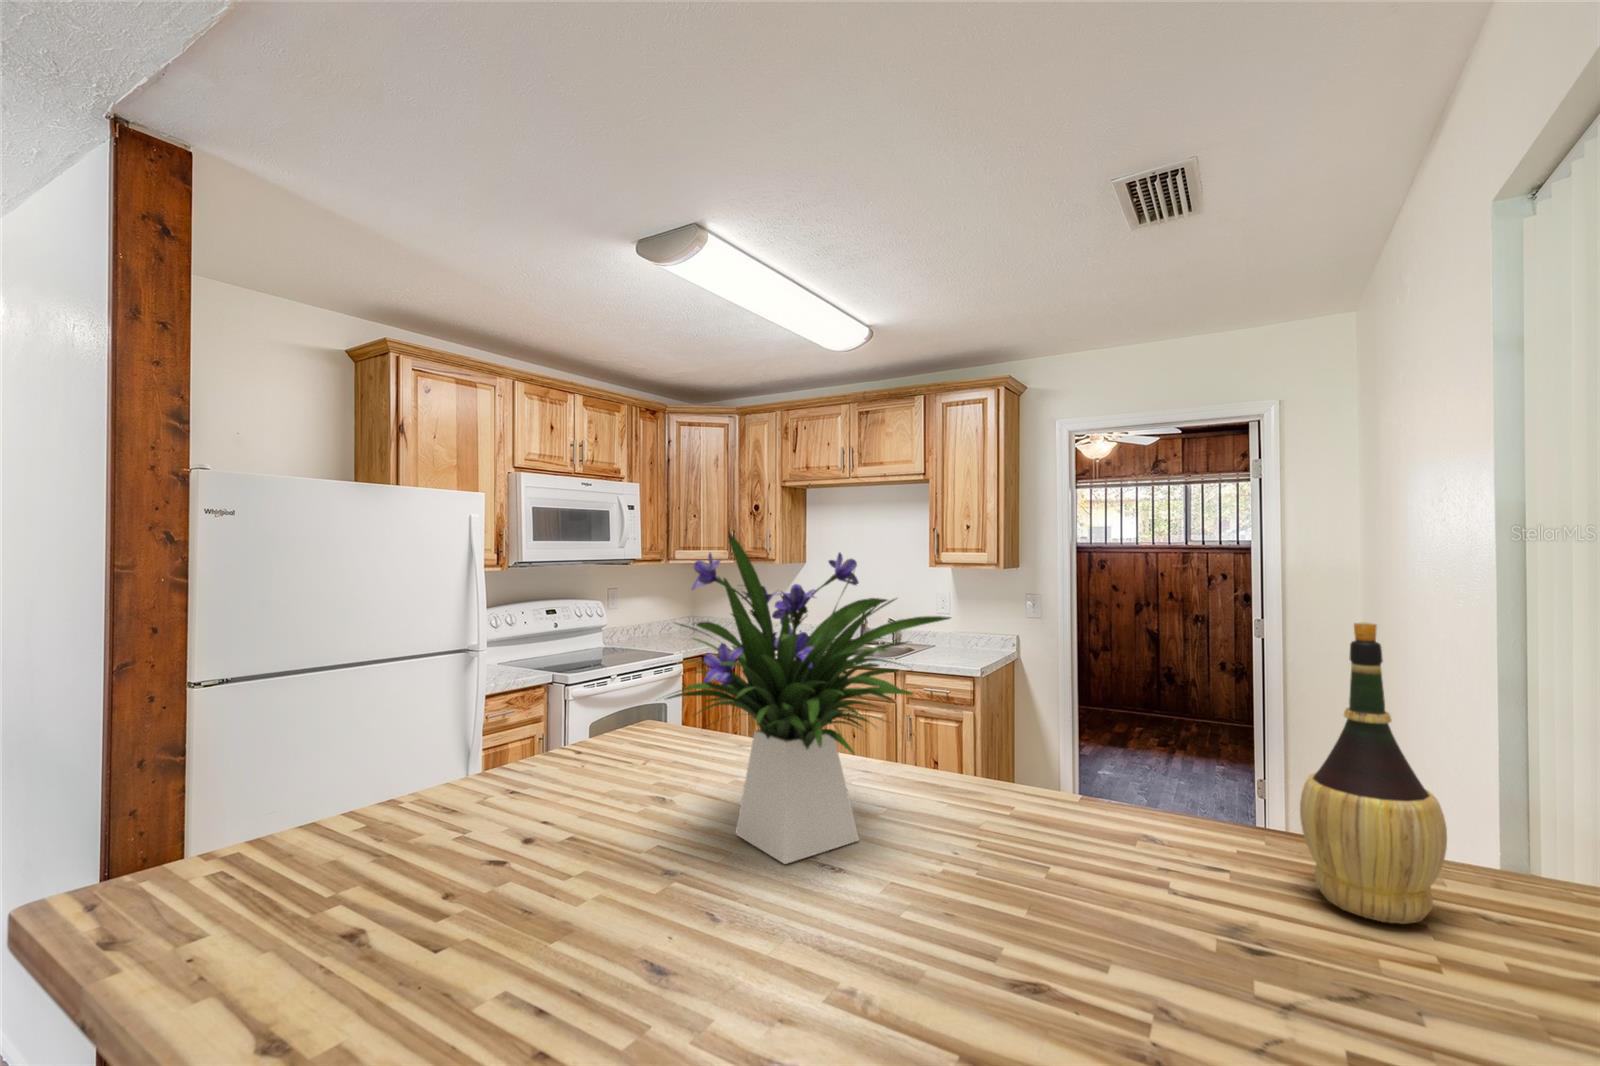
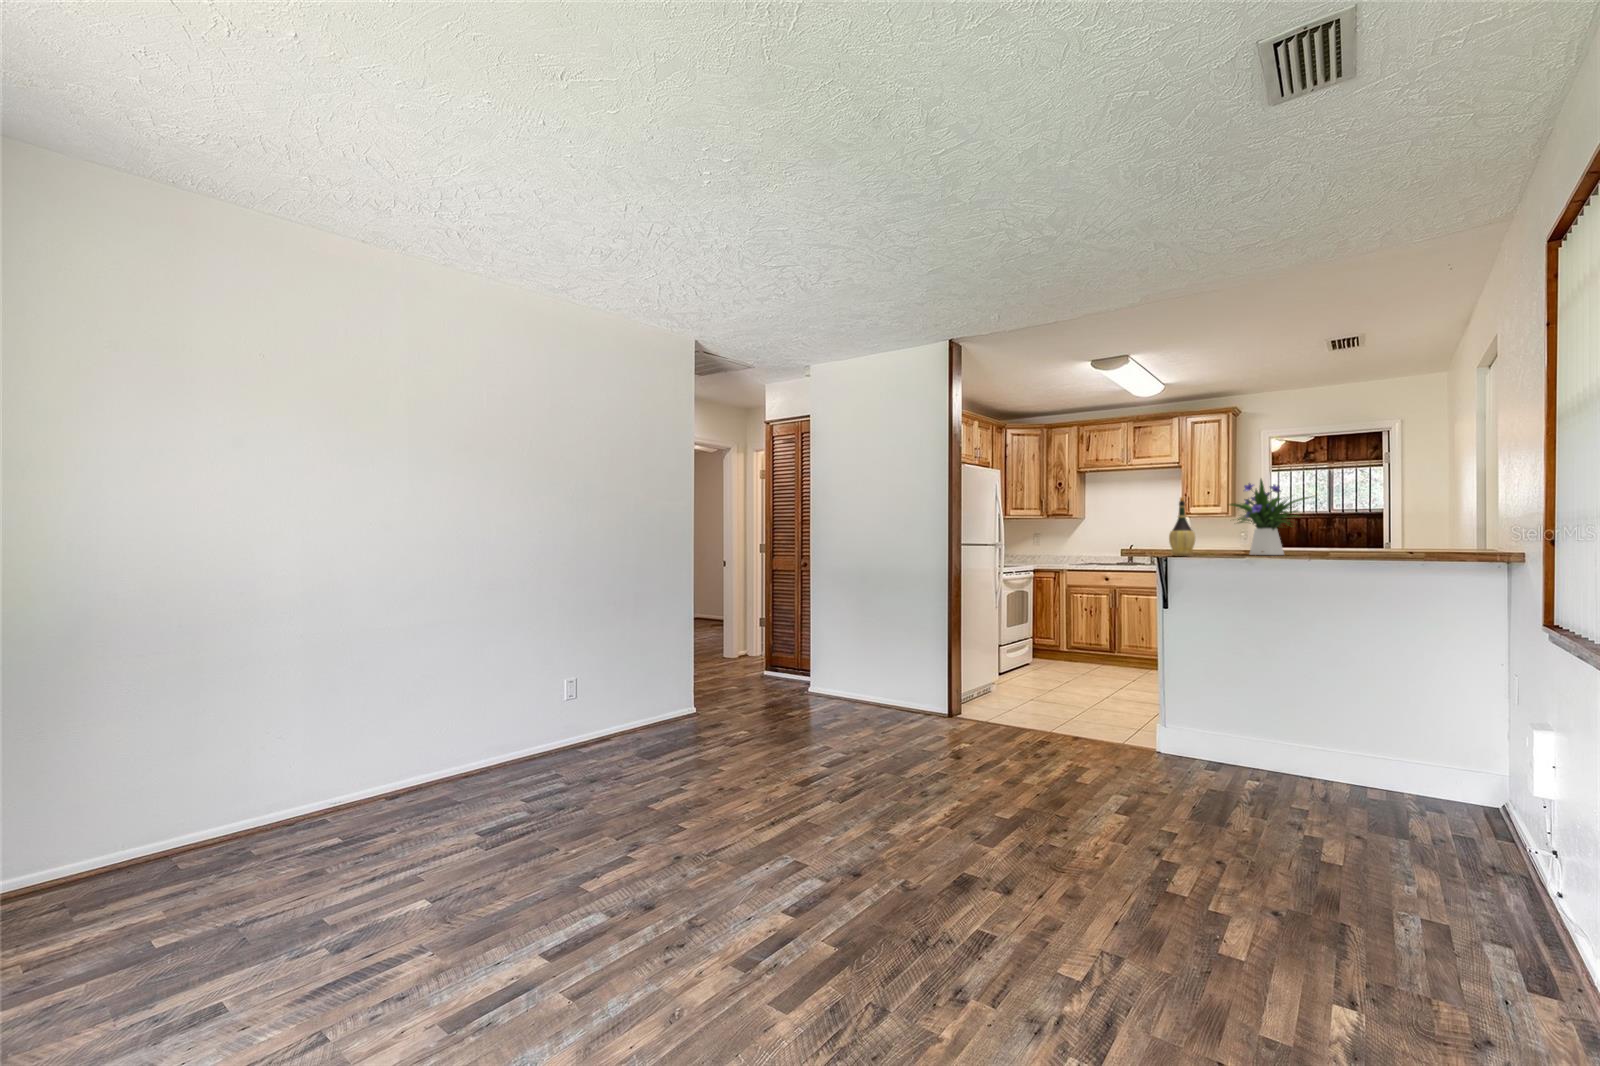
wine bottle: present [1300,622,1447,924] -> present [1169,498,1195,556]

